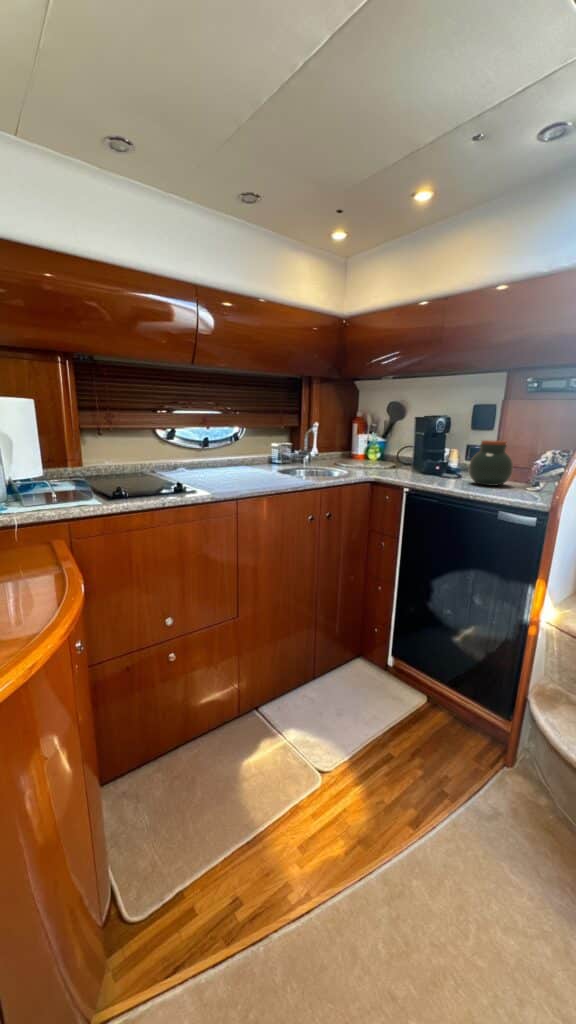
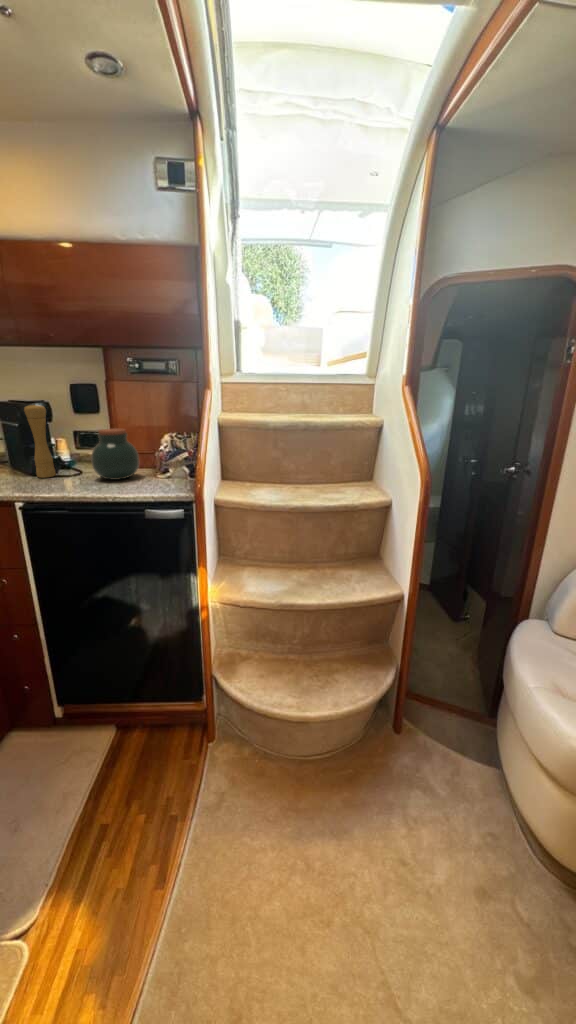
pepper mill: none [427,418,446,476] -> present [24,404,56,478]

